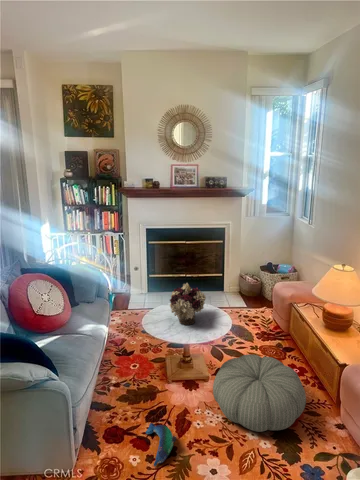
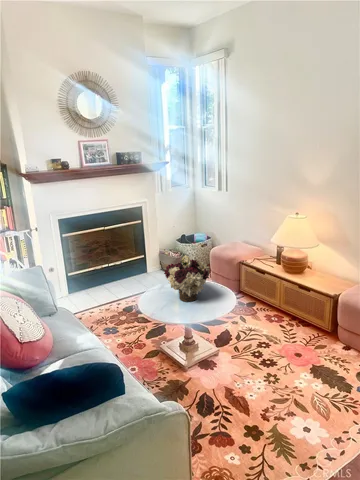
pouf: present [213,354,306,432] -> none [234,310,328,379]
plush toy: present [146,423,176,467] -> none [213,409,263,455]

